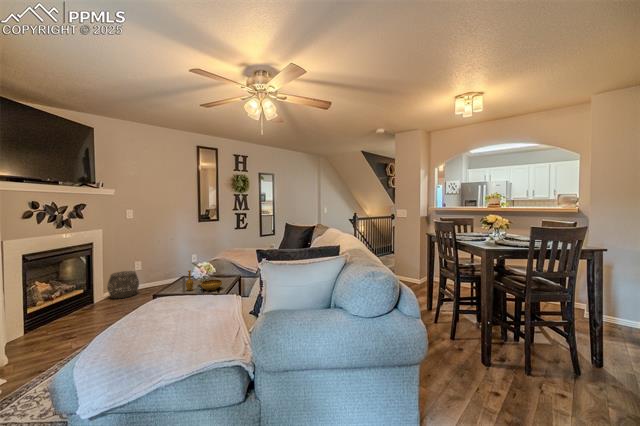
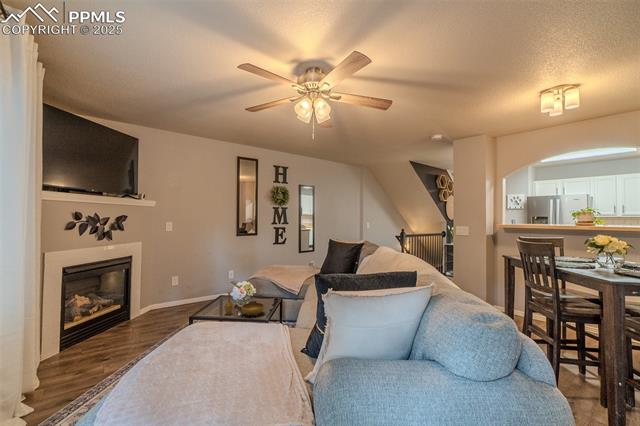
woven basket: present [107,271,139,298] -> none [144,286,175,316]

